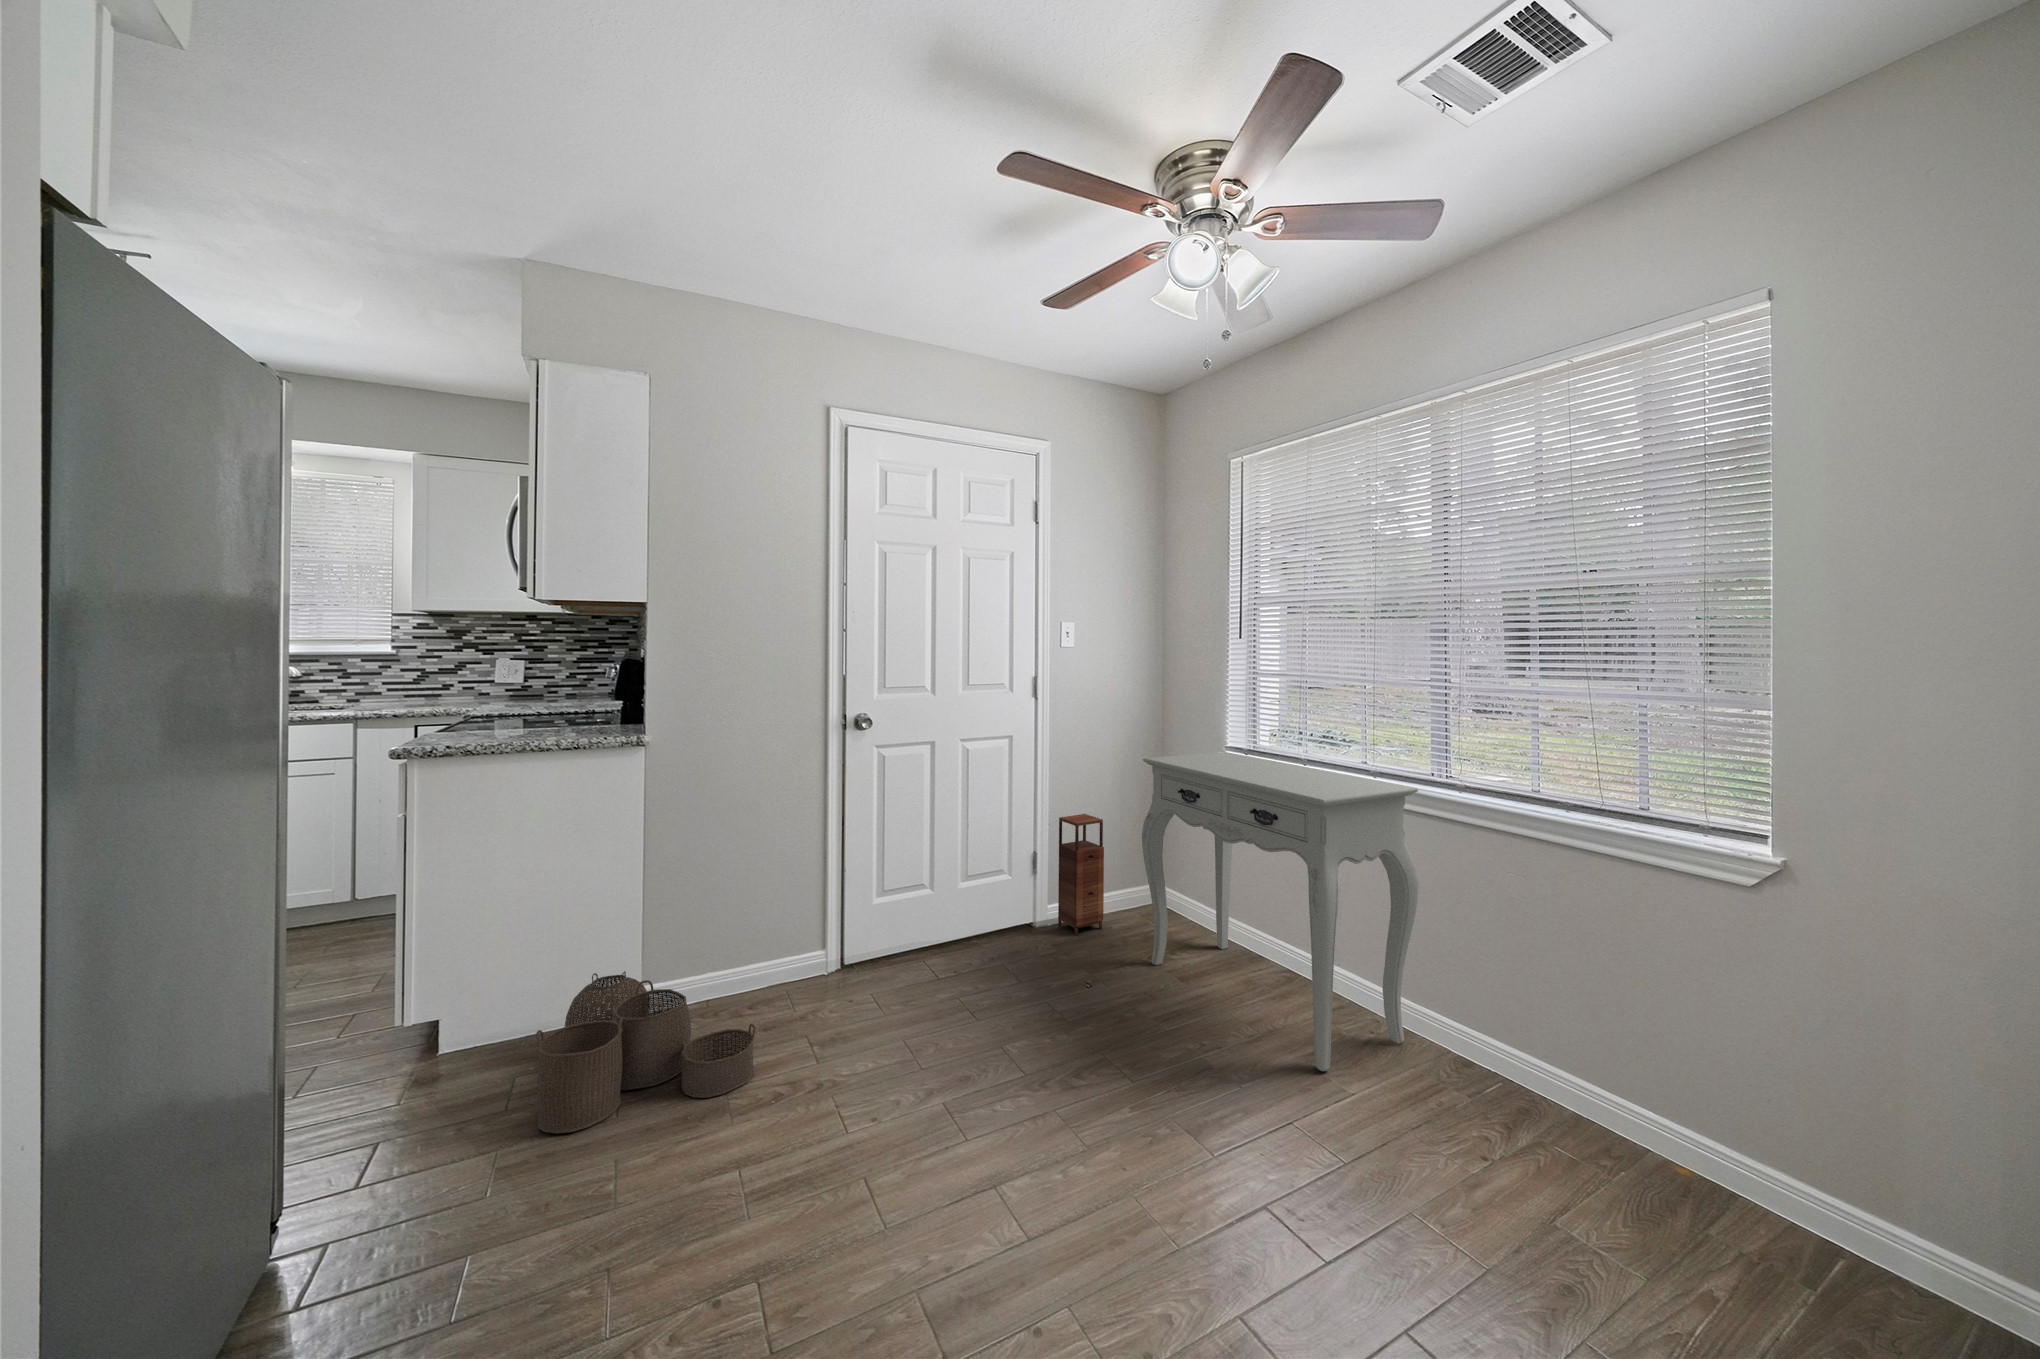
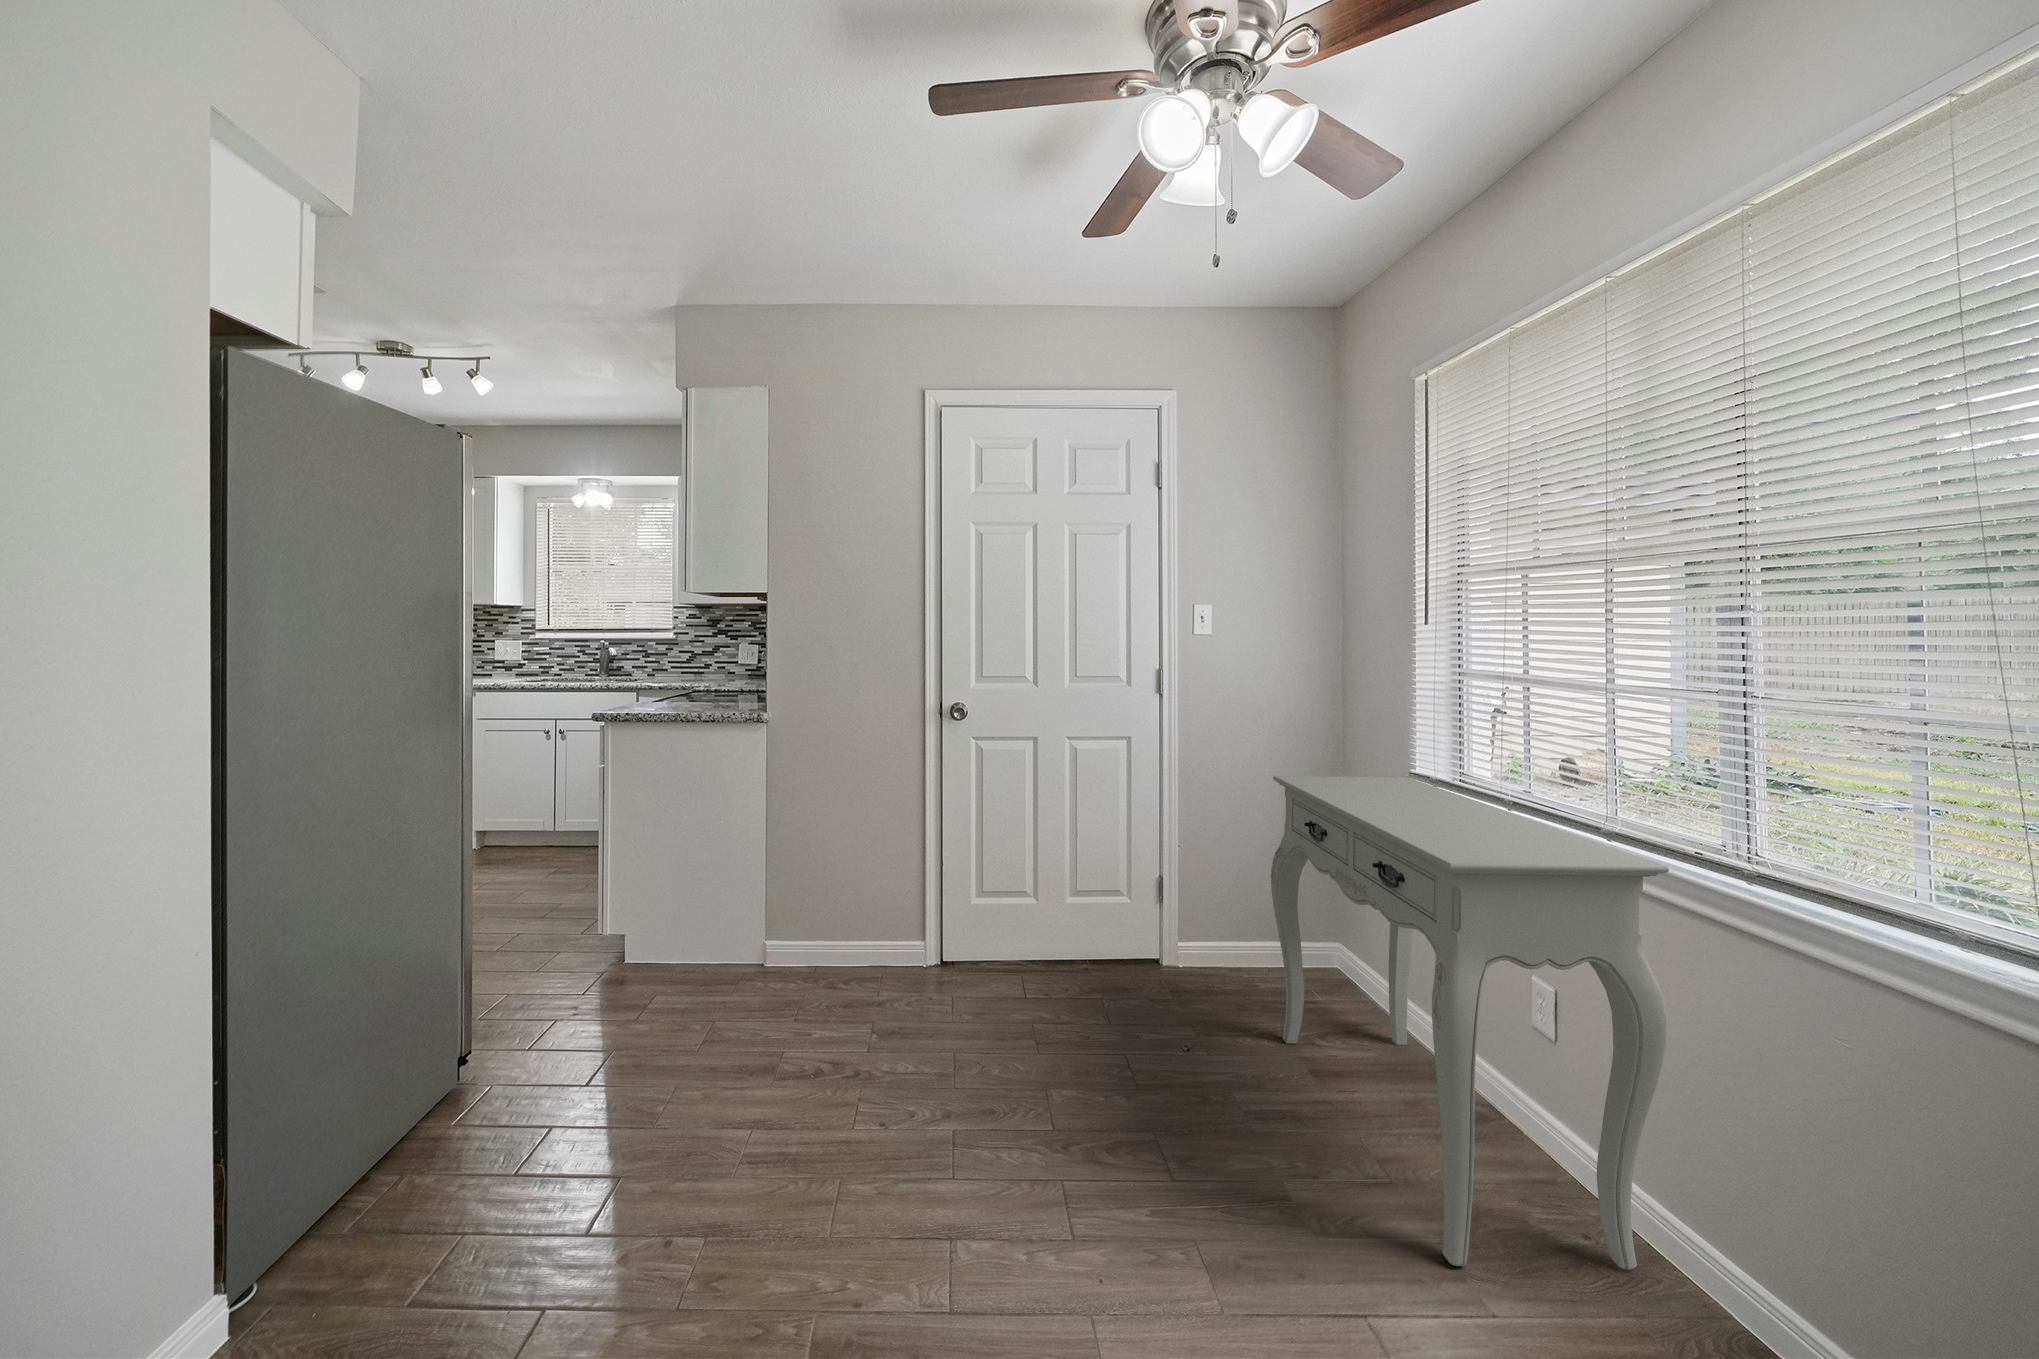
storage cabinet: present [1058,814,1104,935] -> none [1192,837,1247,982]
woven basket: present [536,971,756,1133] -> none [634,922,808,1059]

